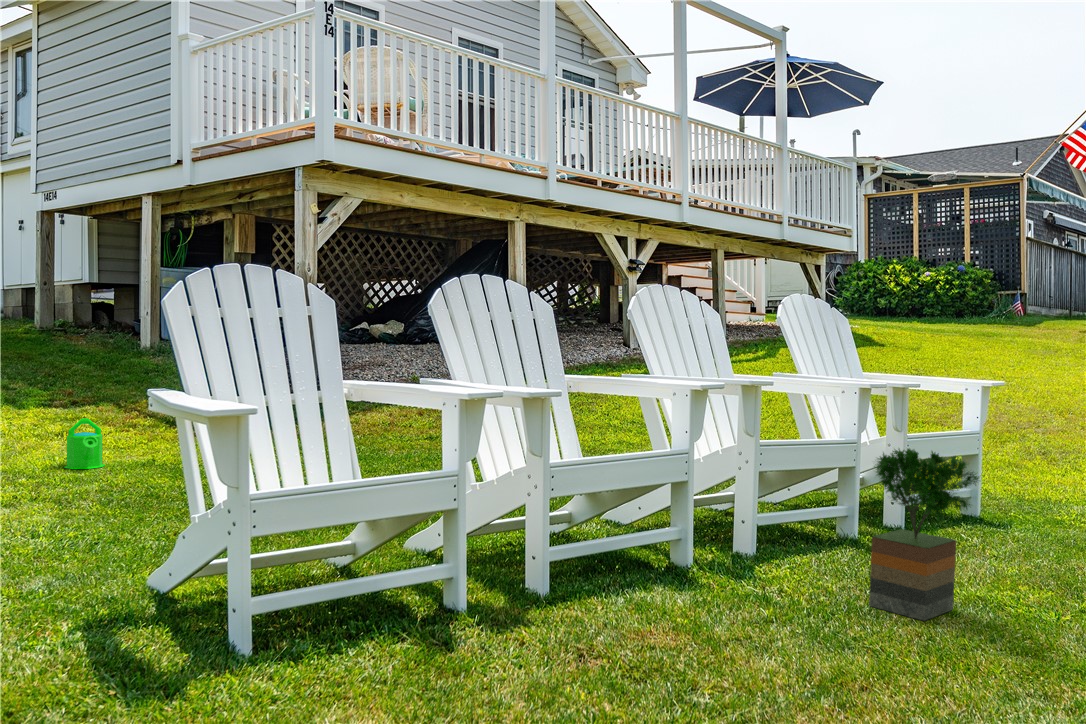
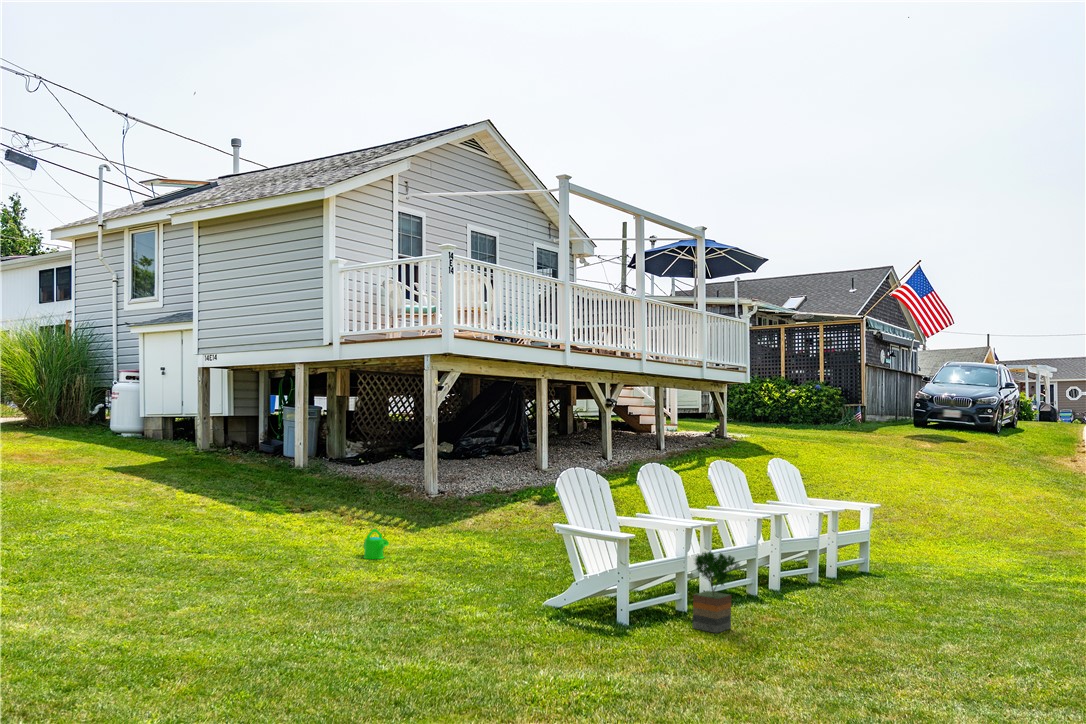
potted tree: present [869,448,979,621] -> present [693,552,740,633]

